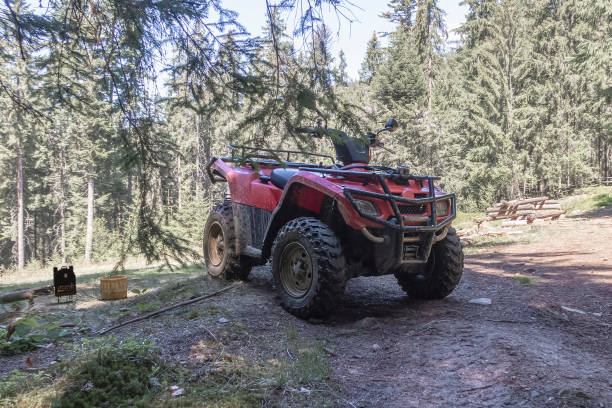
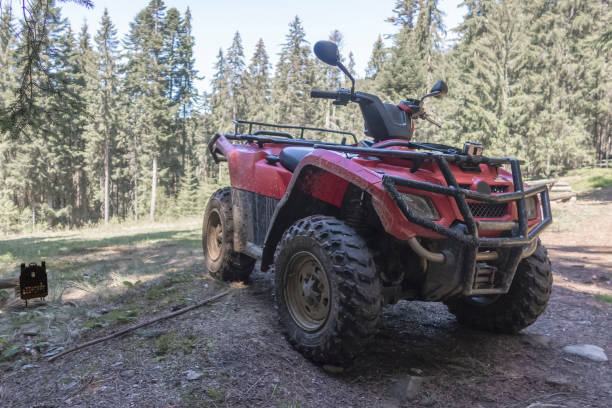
wooden bucket: present [99,275,127,300] -> none [76,271,112,303]

